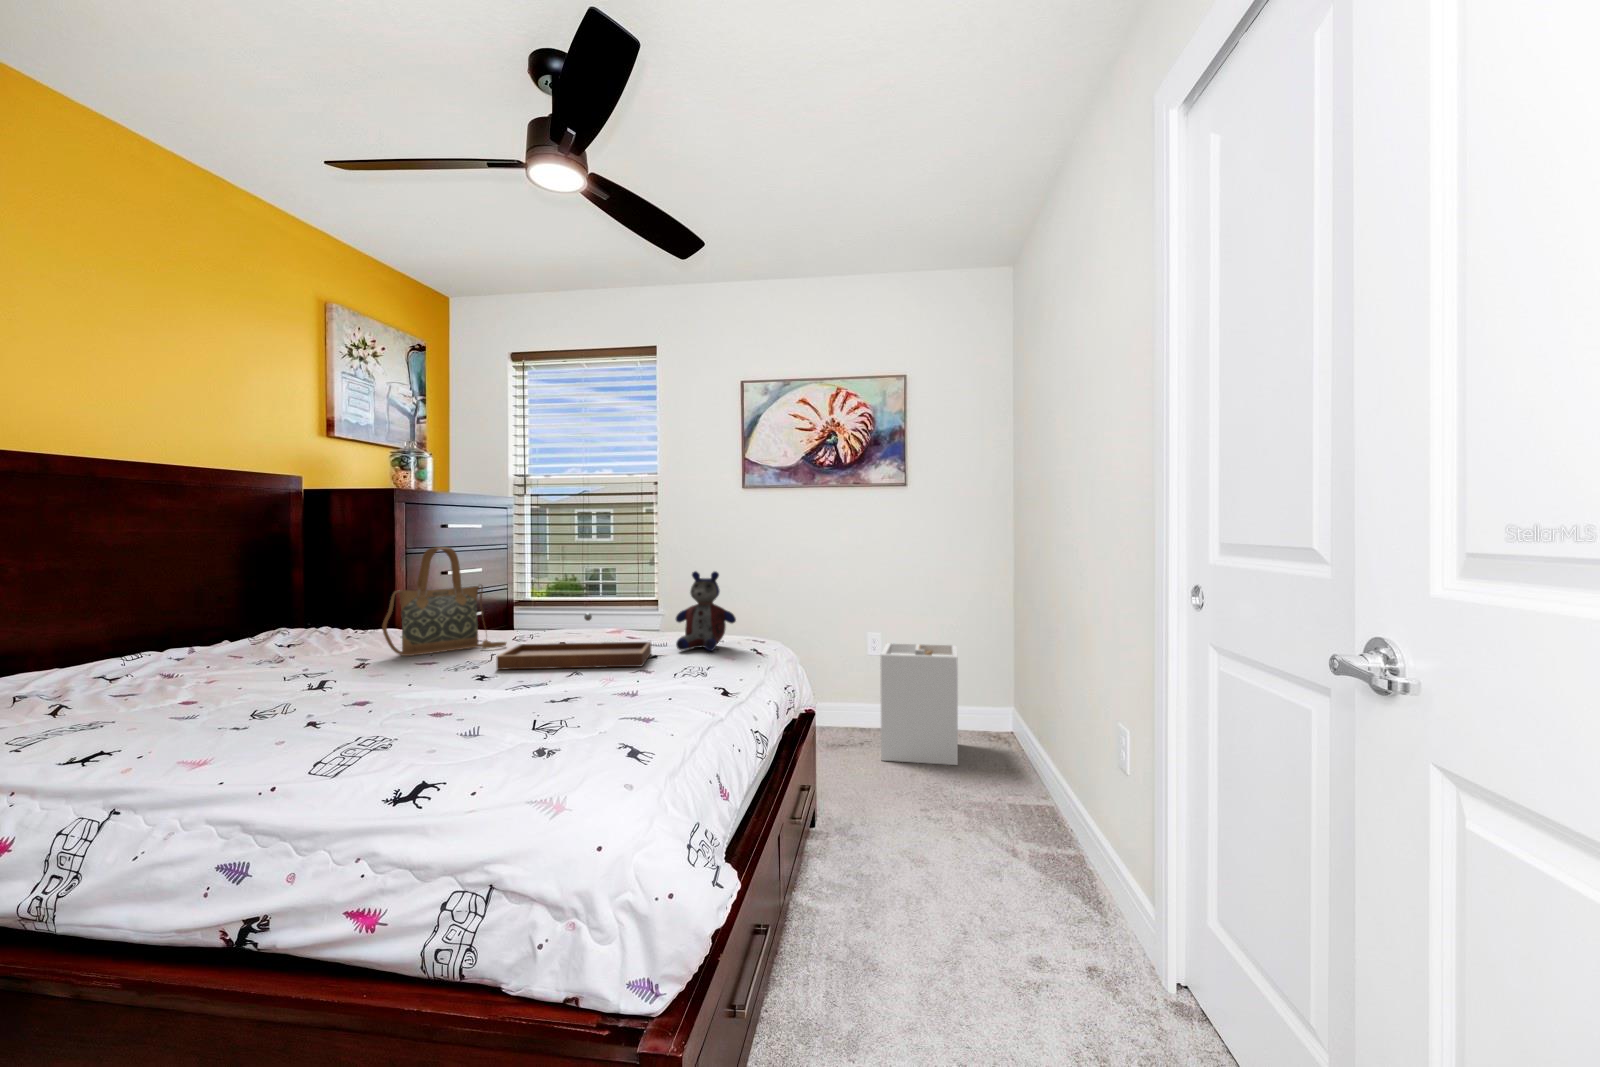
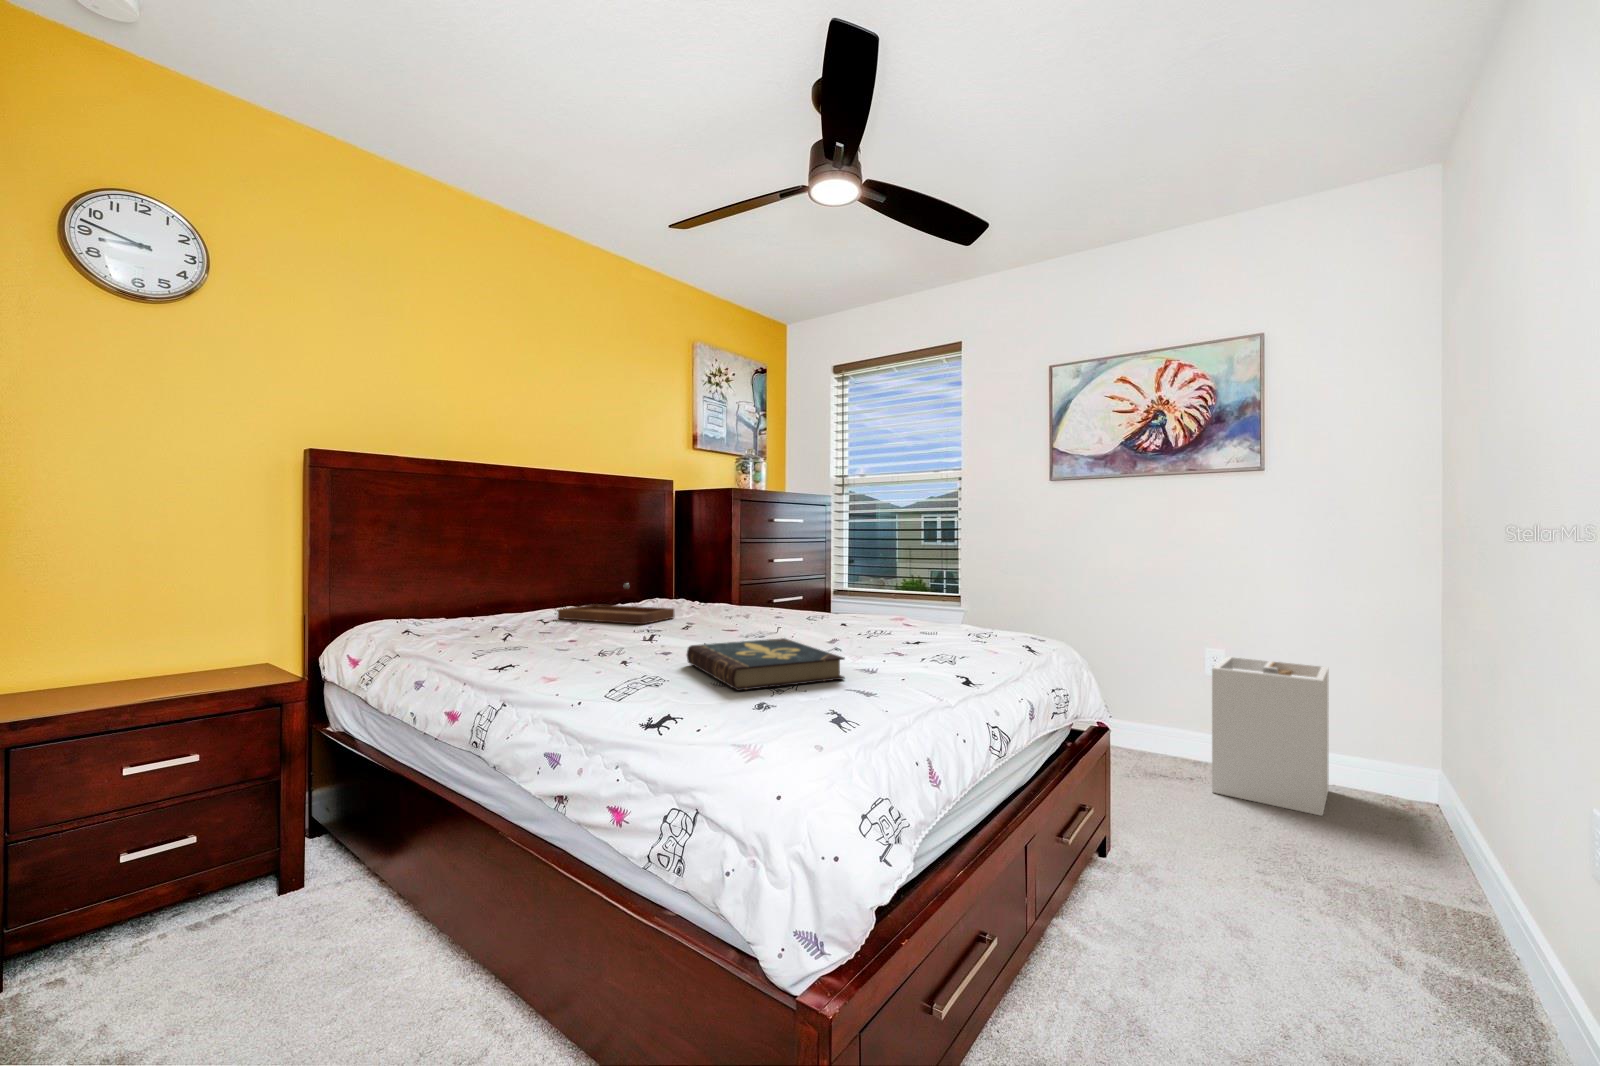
handbag: present [382,547,506,656] -> none [705,534,801,625]
stuffed bear: present [676,571,736,651] -> none [946,560,1010,641]
tray: present [497,613,651,670] -> present [558,583,674,624]
book: none [398,668,605,737] -> present [687,638,845,691]

